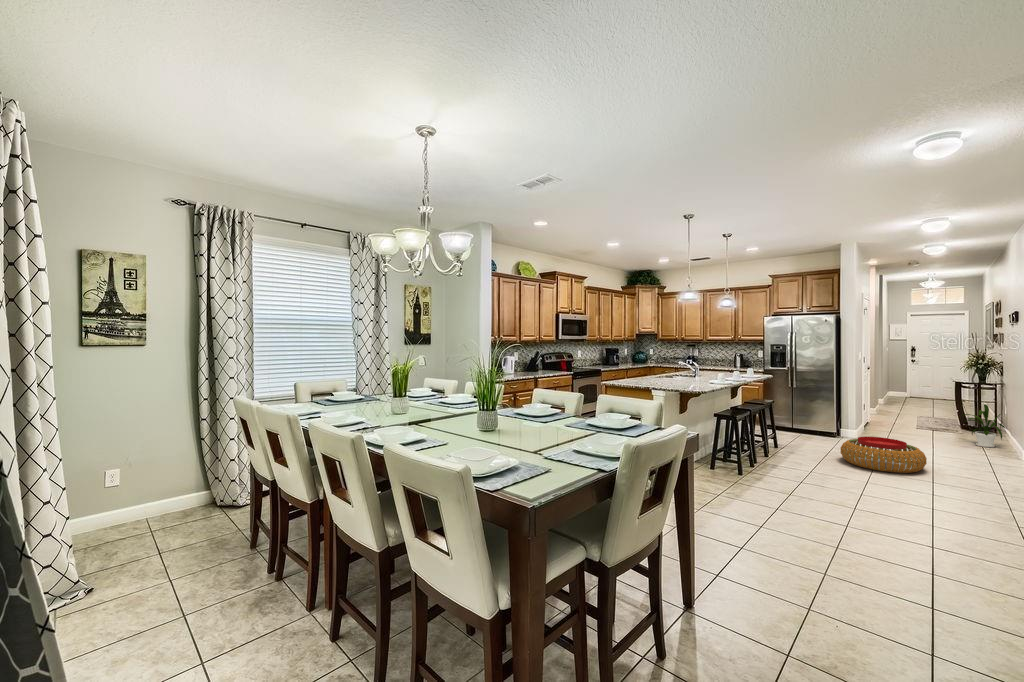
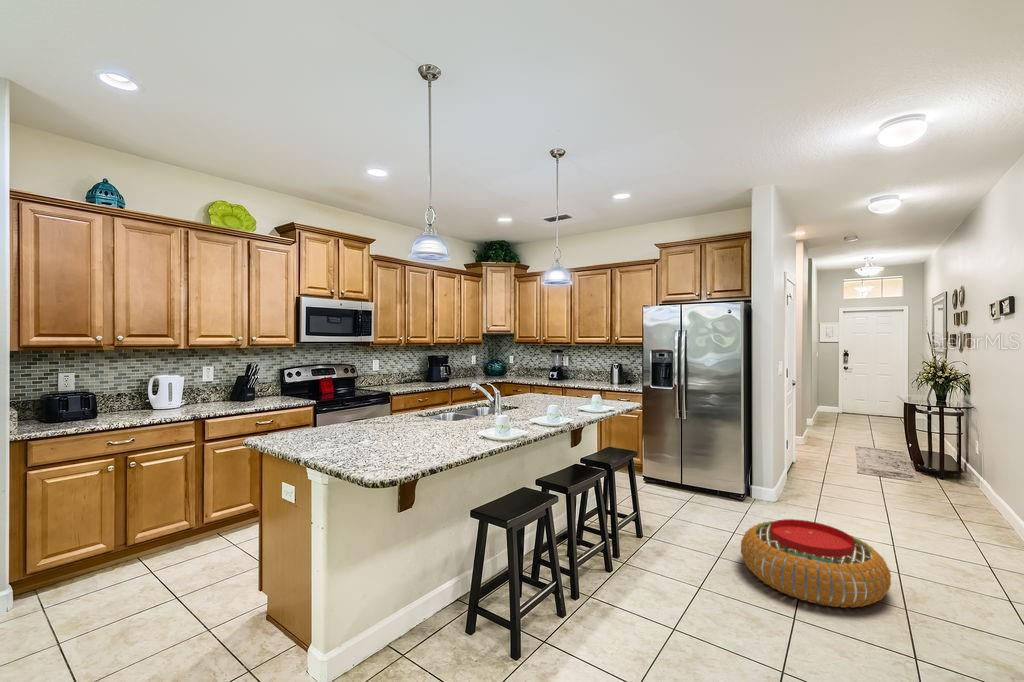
house plant: present [964,404,1005,447] -> none [923,444,995,515]

